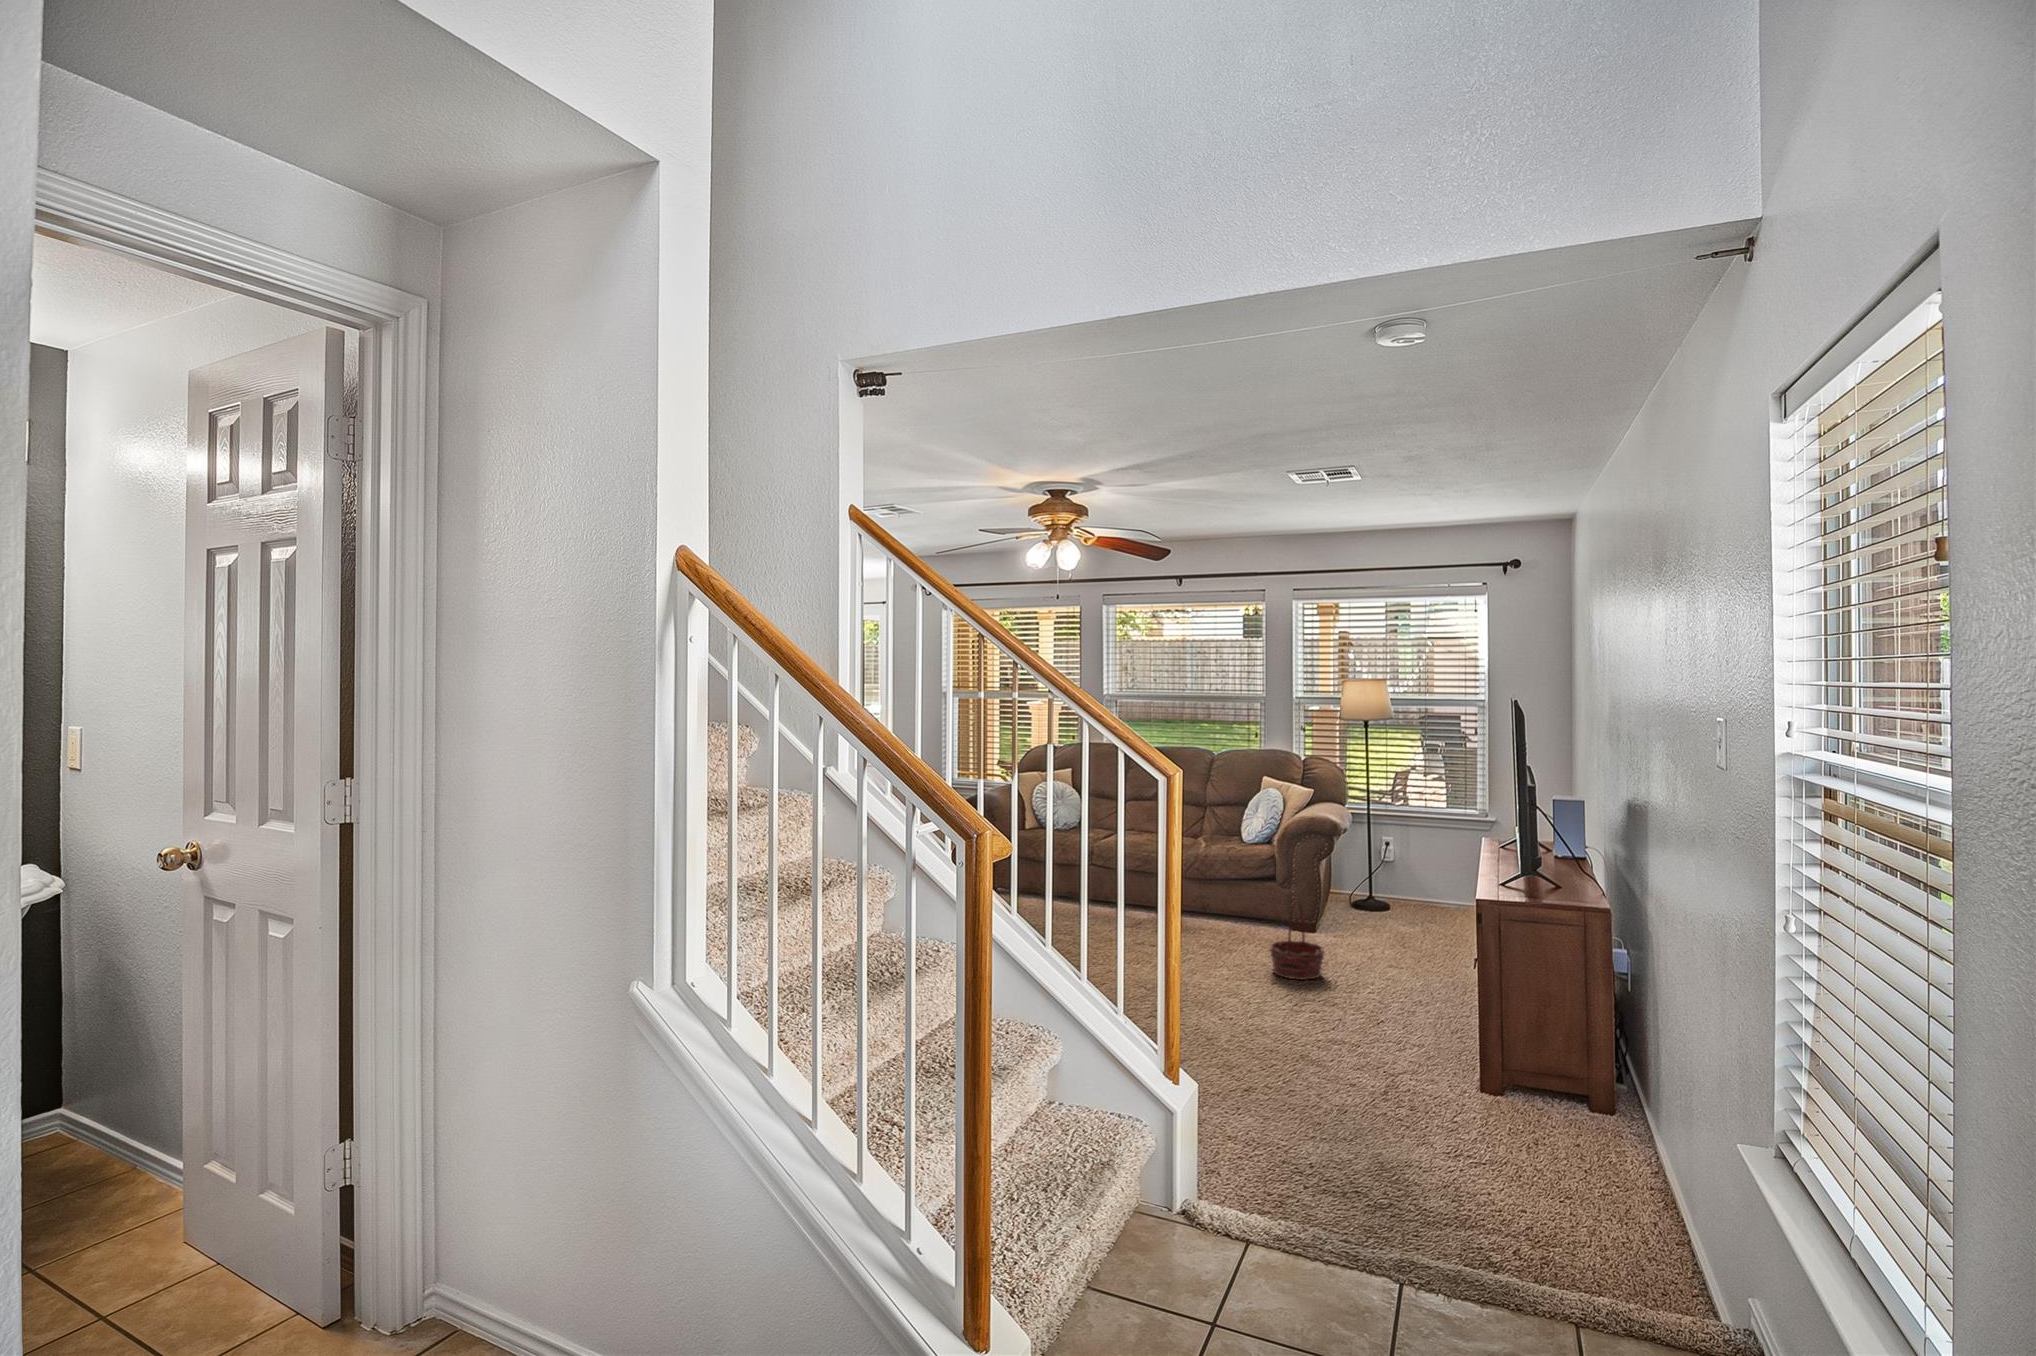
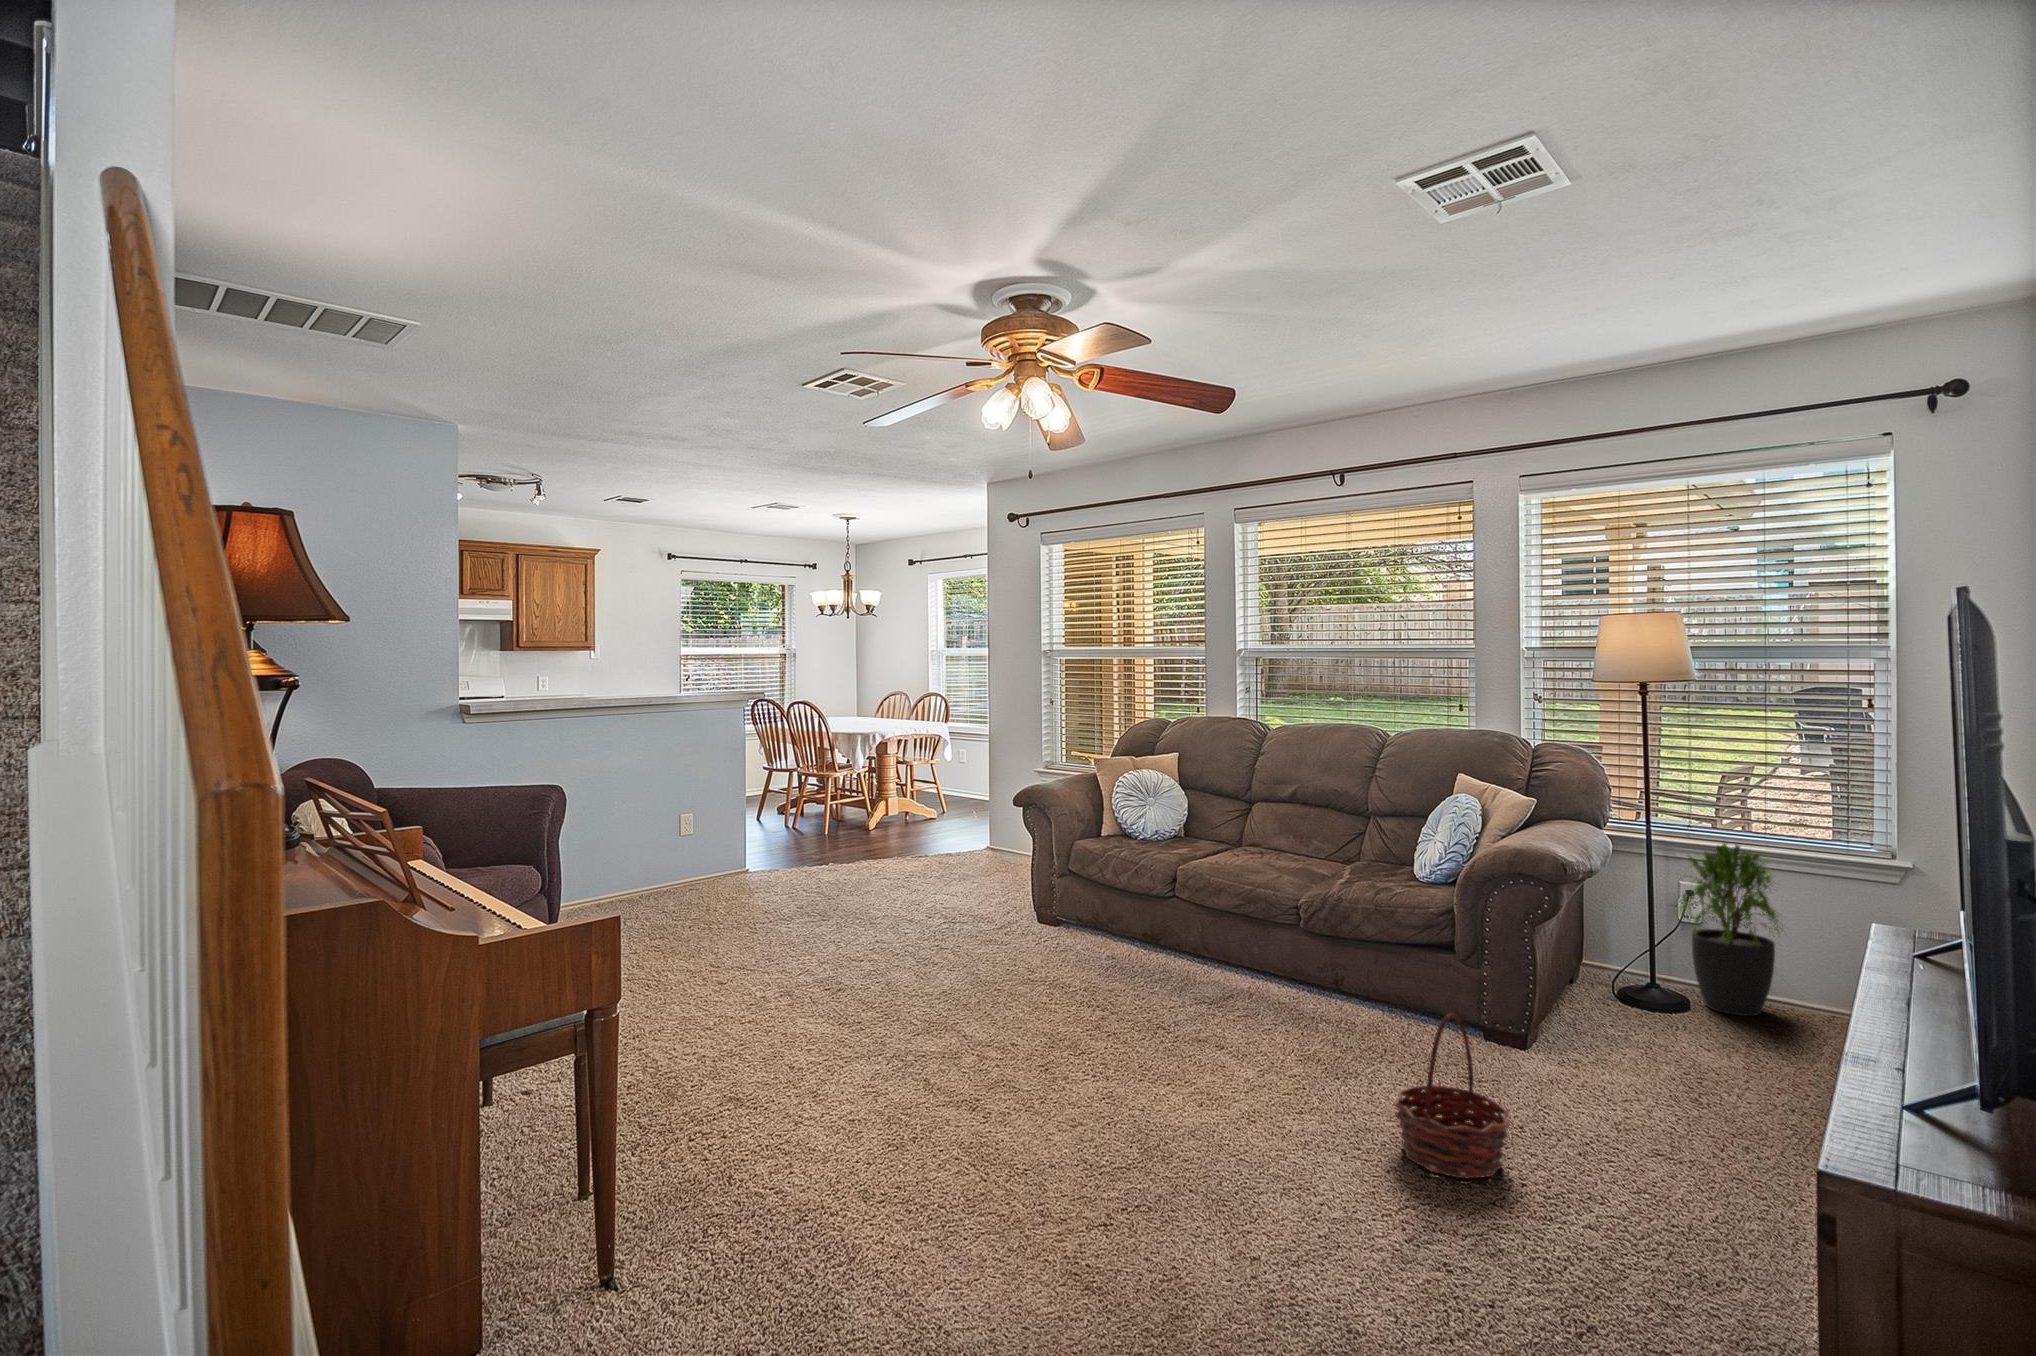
potted plant: none [1378,812,1438,911] -> present [1677,843,1781,1016]

